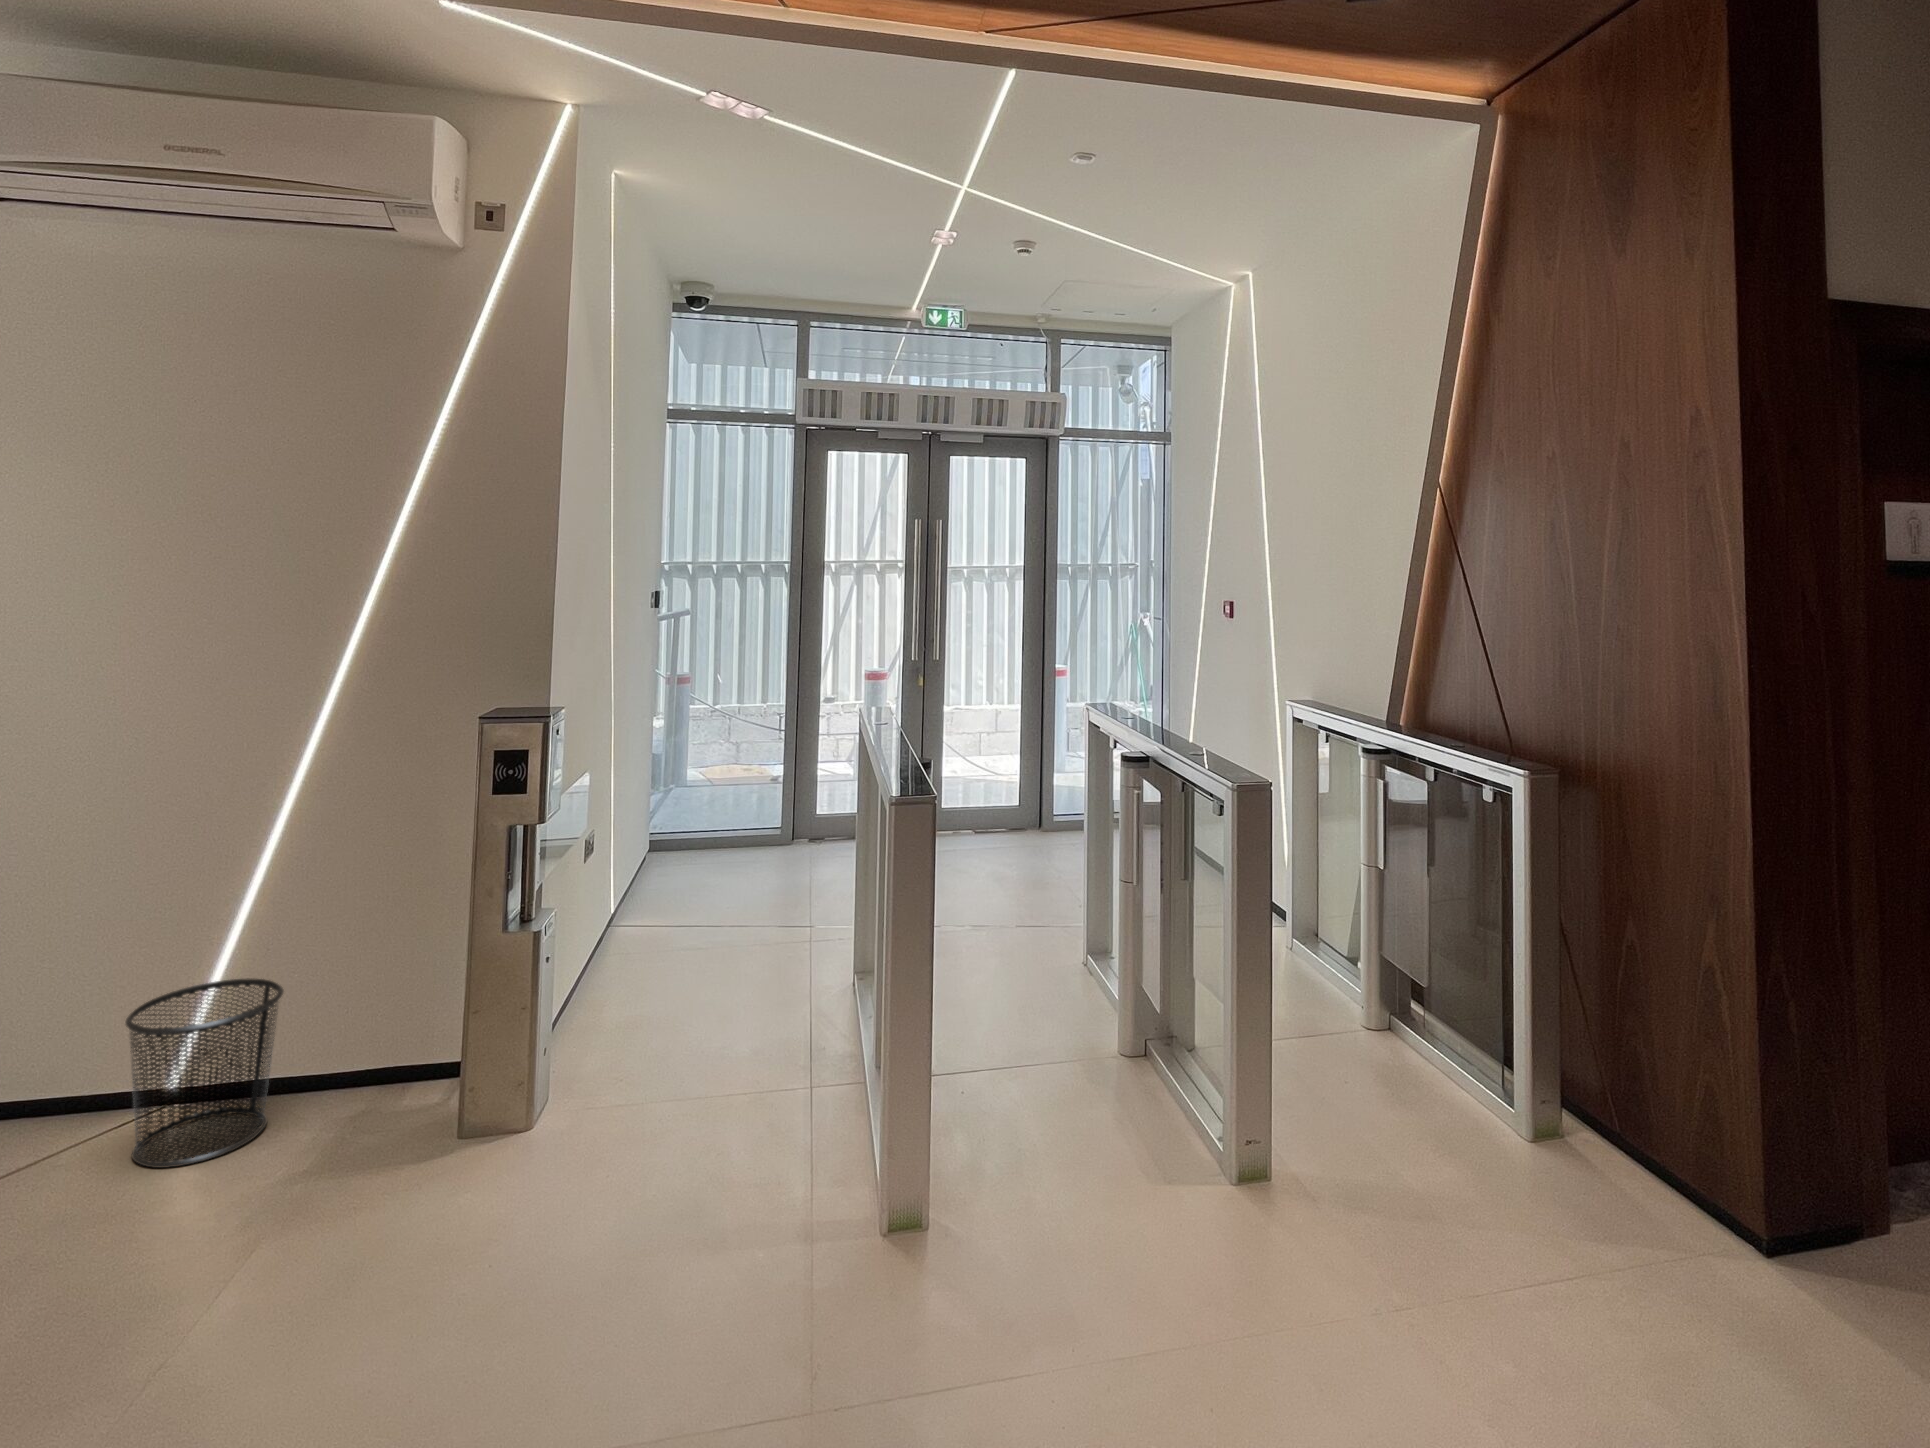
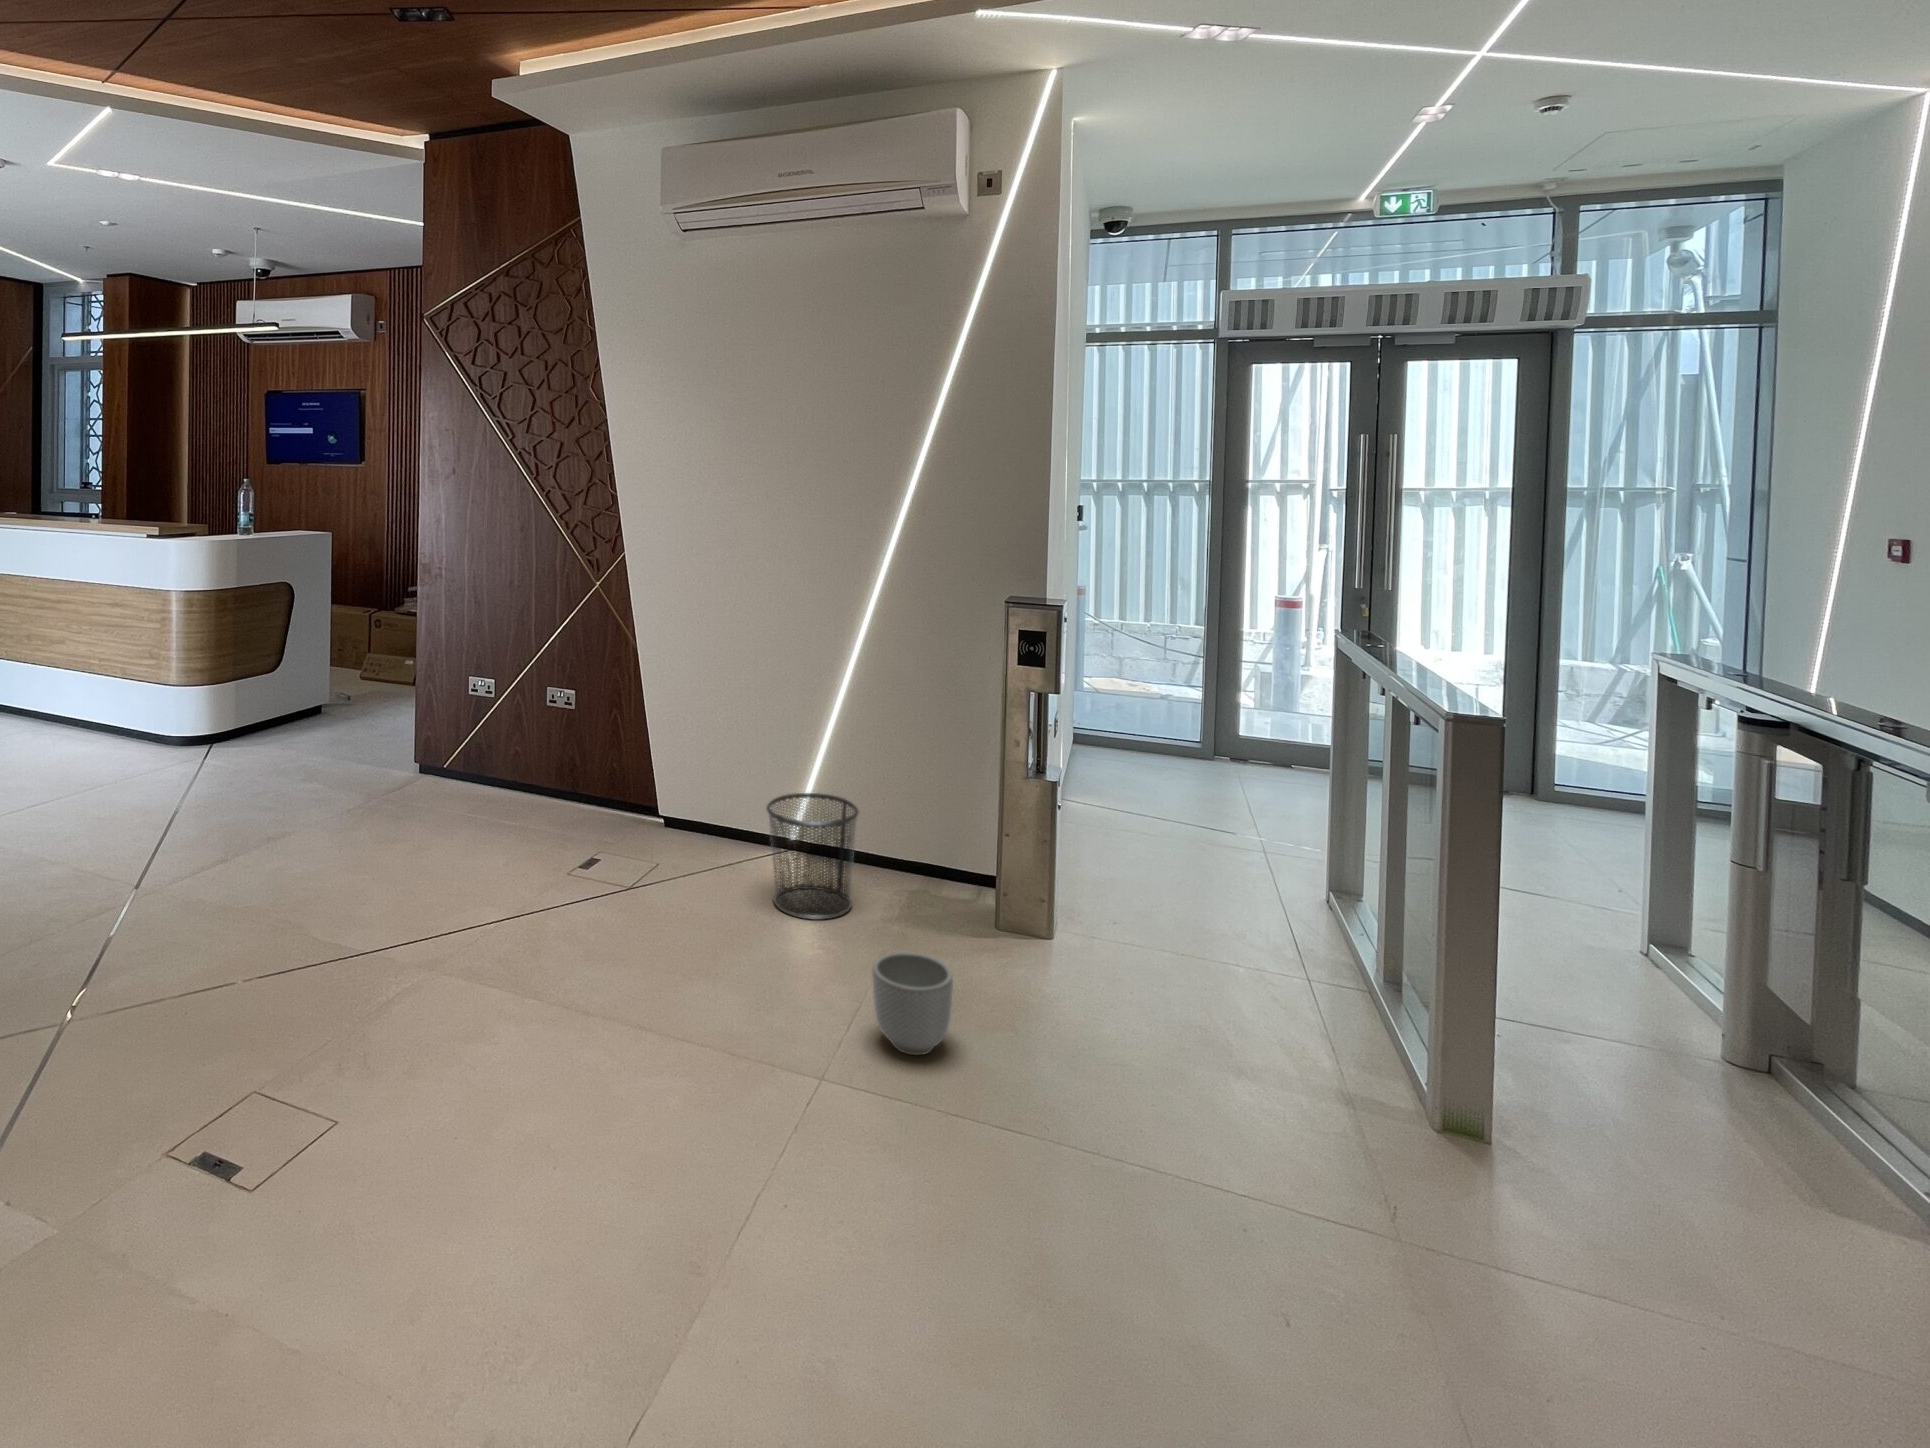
planter: none [219,1176,348,1328] -> present [872,952,953,1055]

